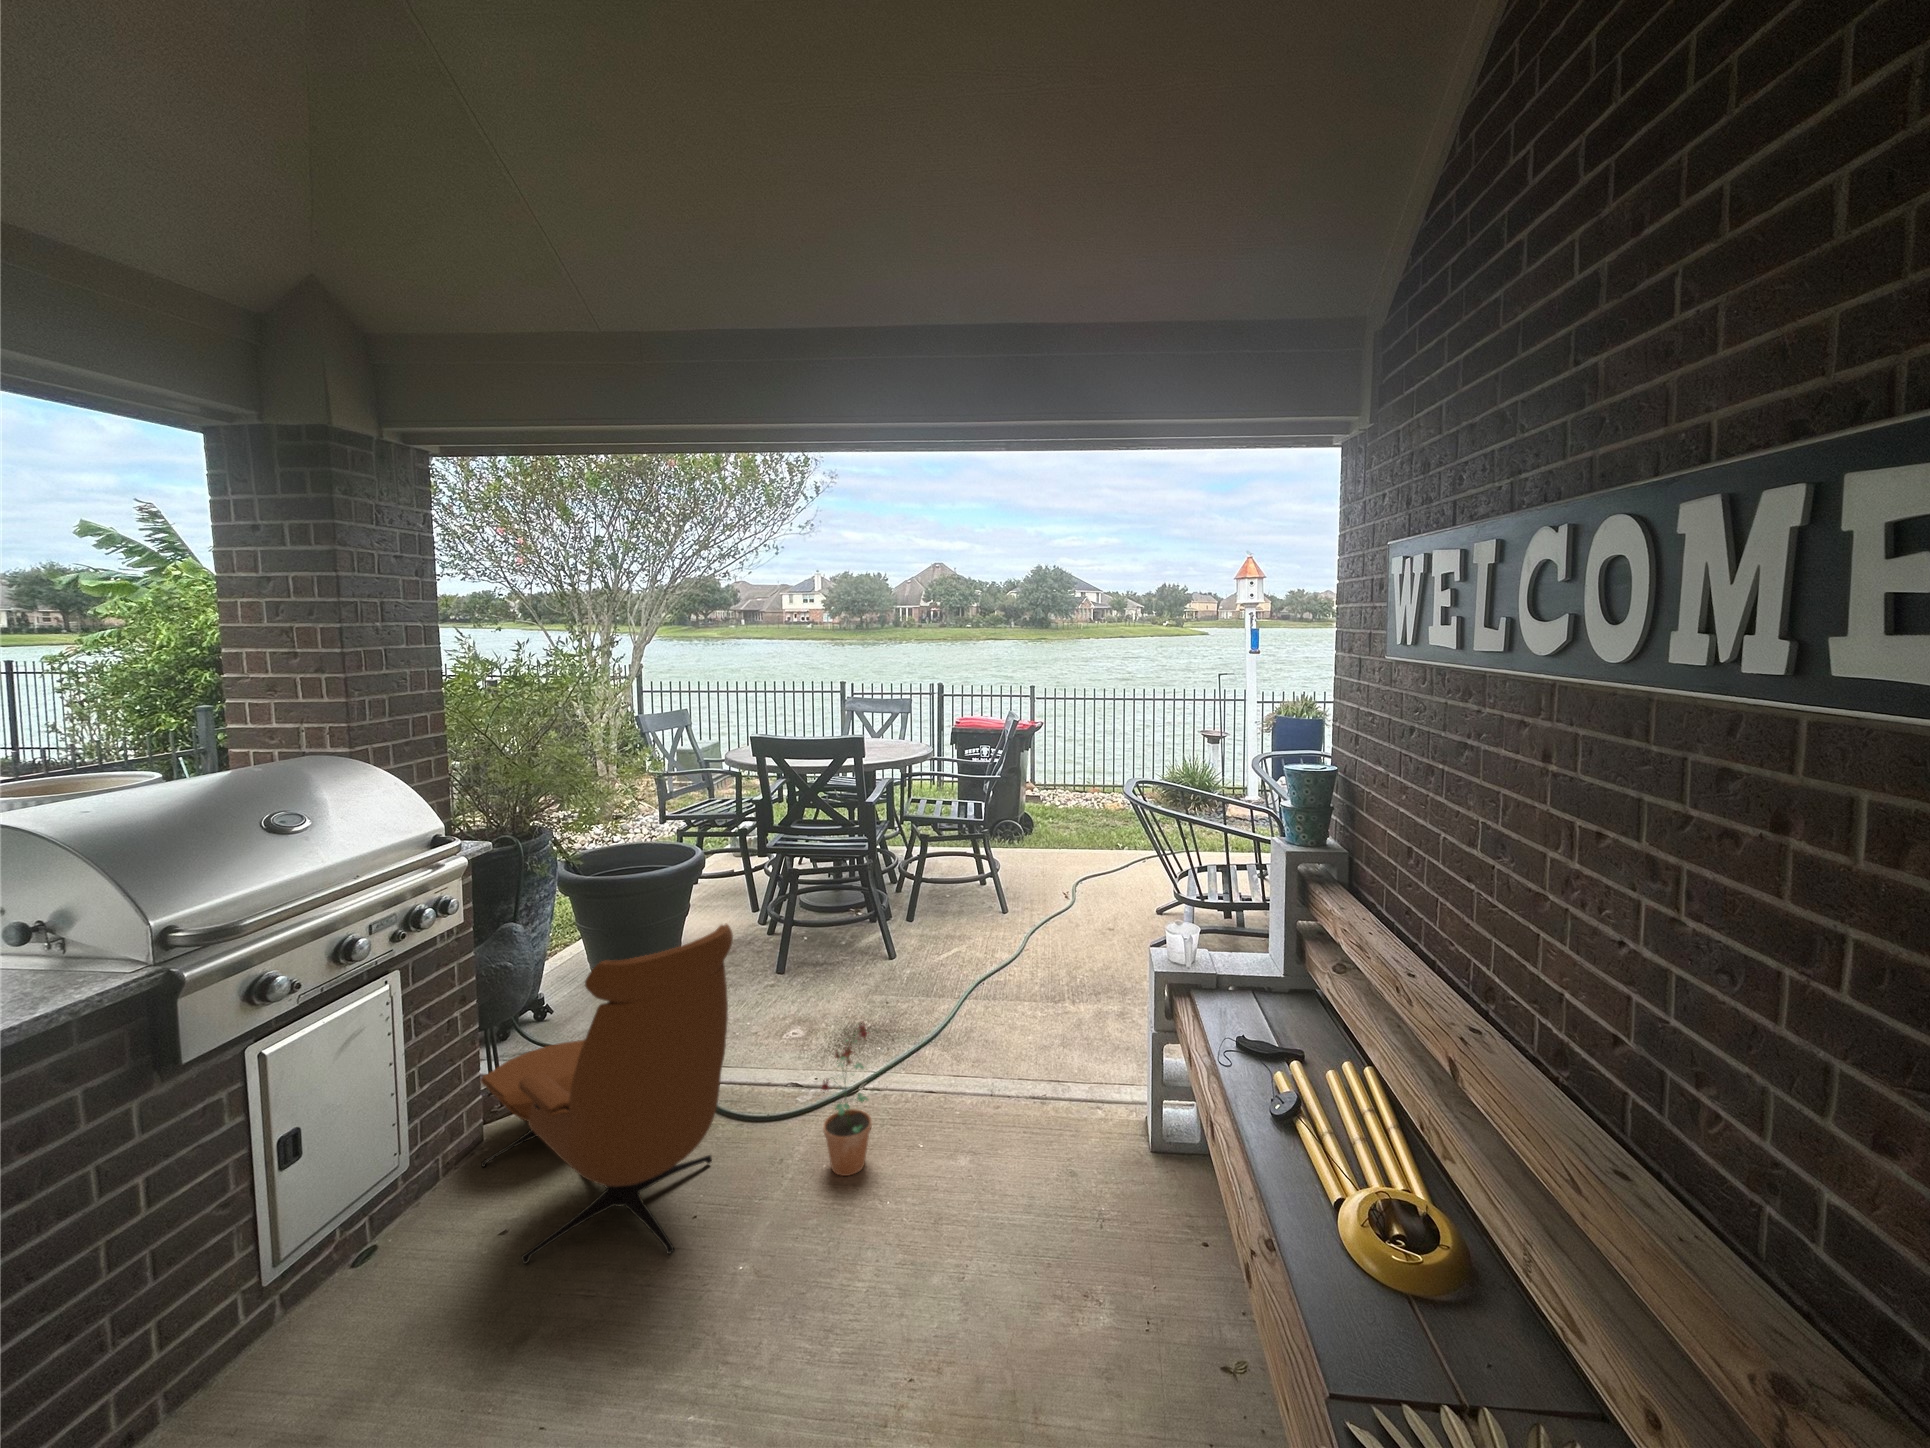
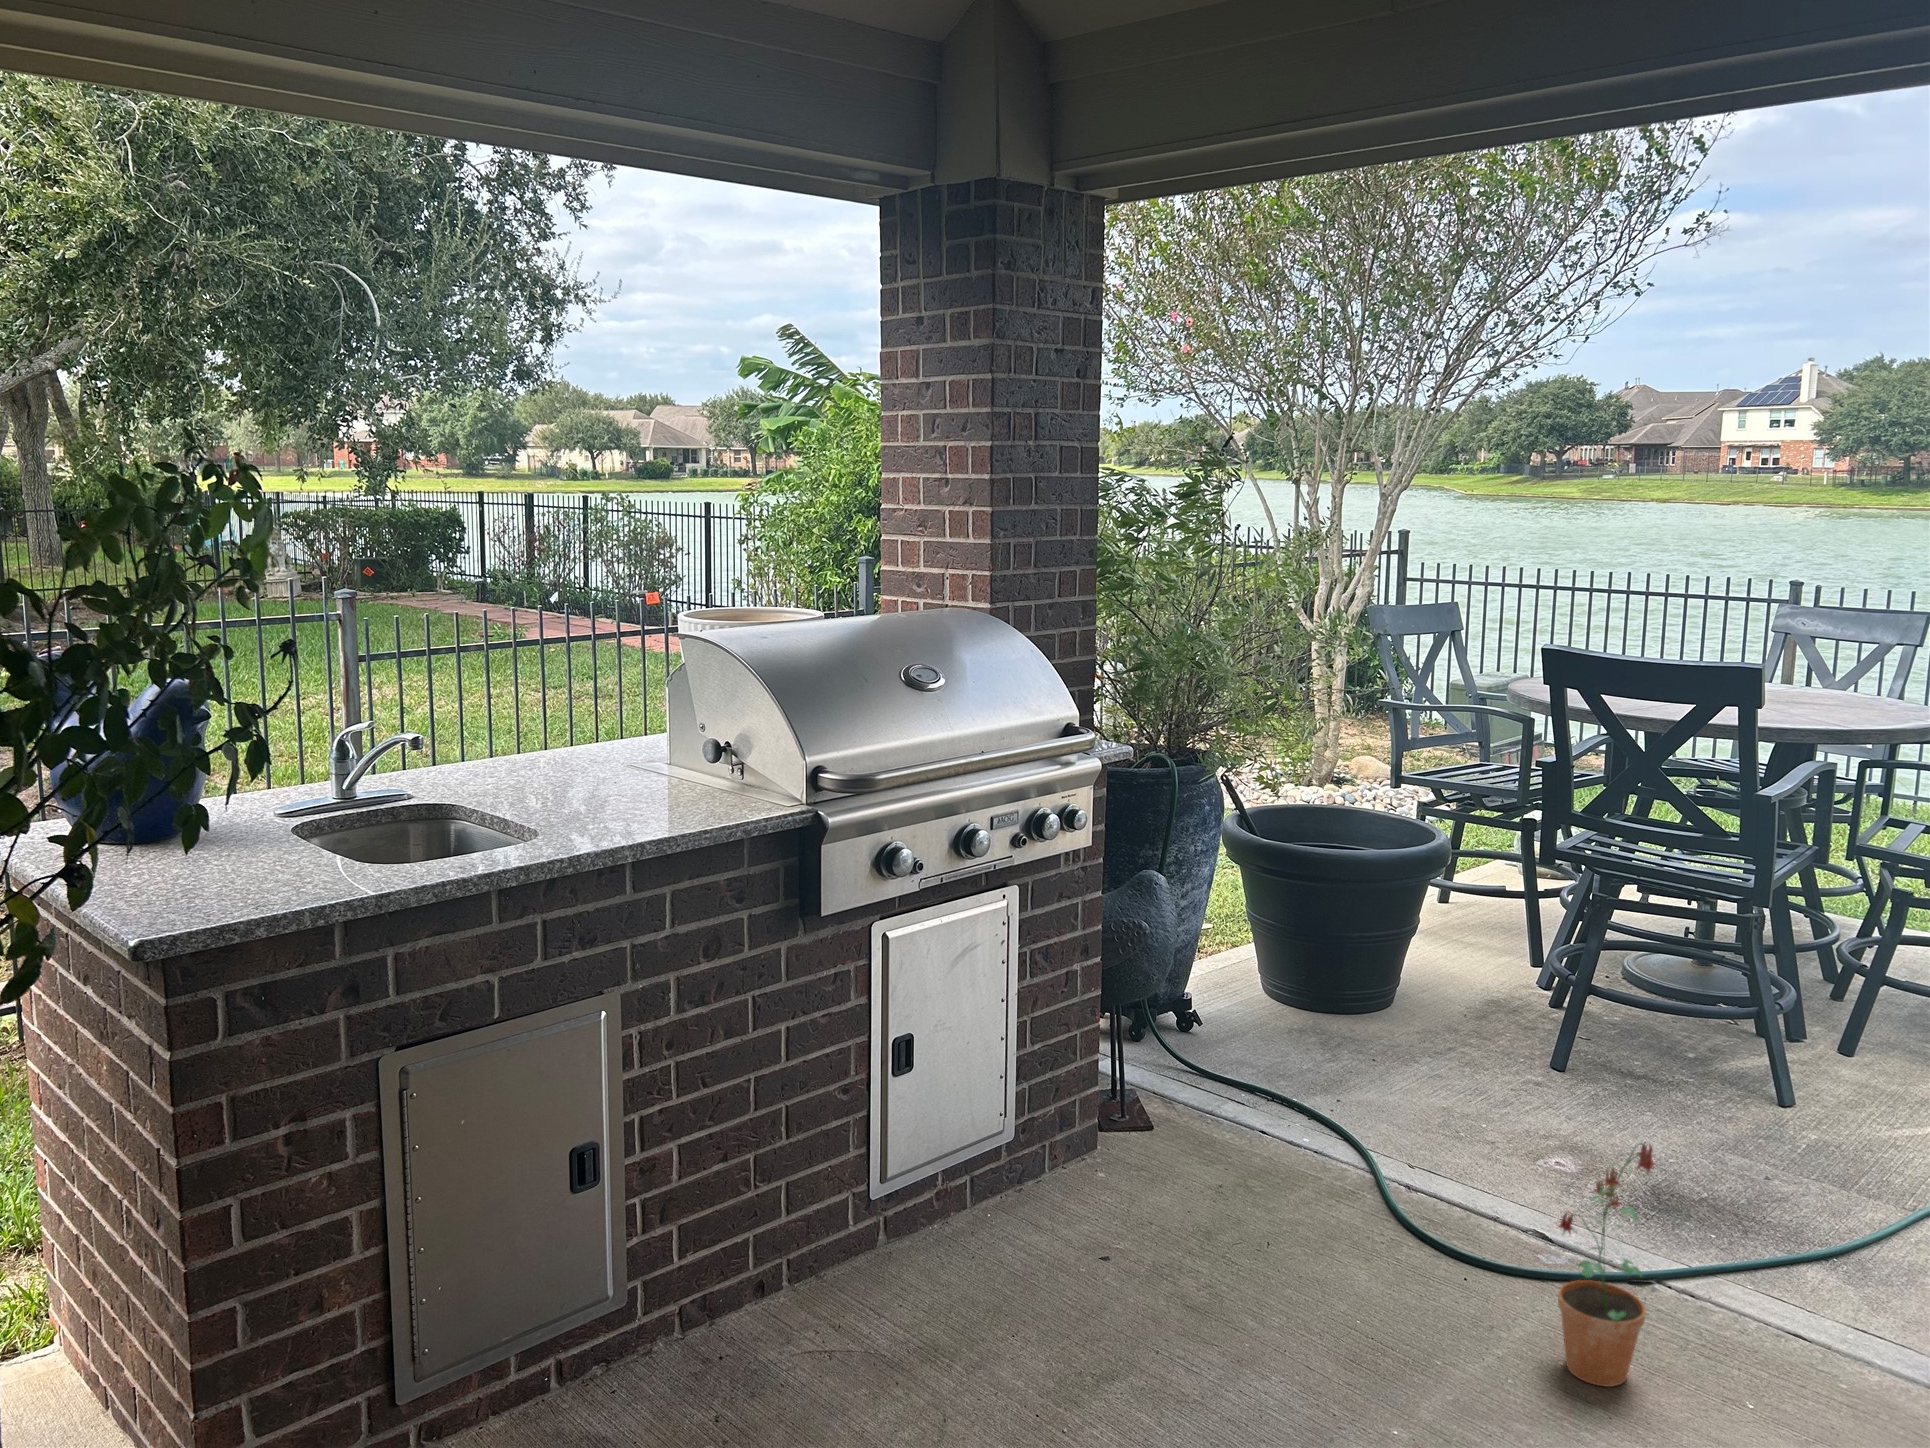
lounge chair: present [481,924,733,1264] -> none [1092,911,1430,1365]

